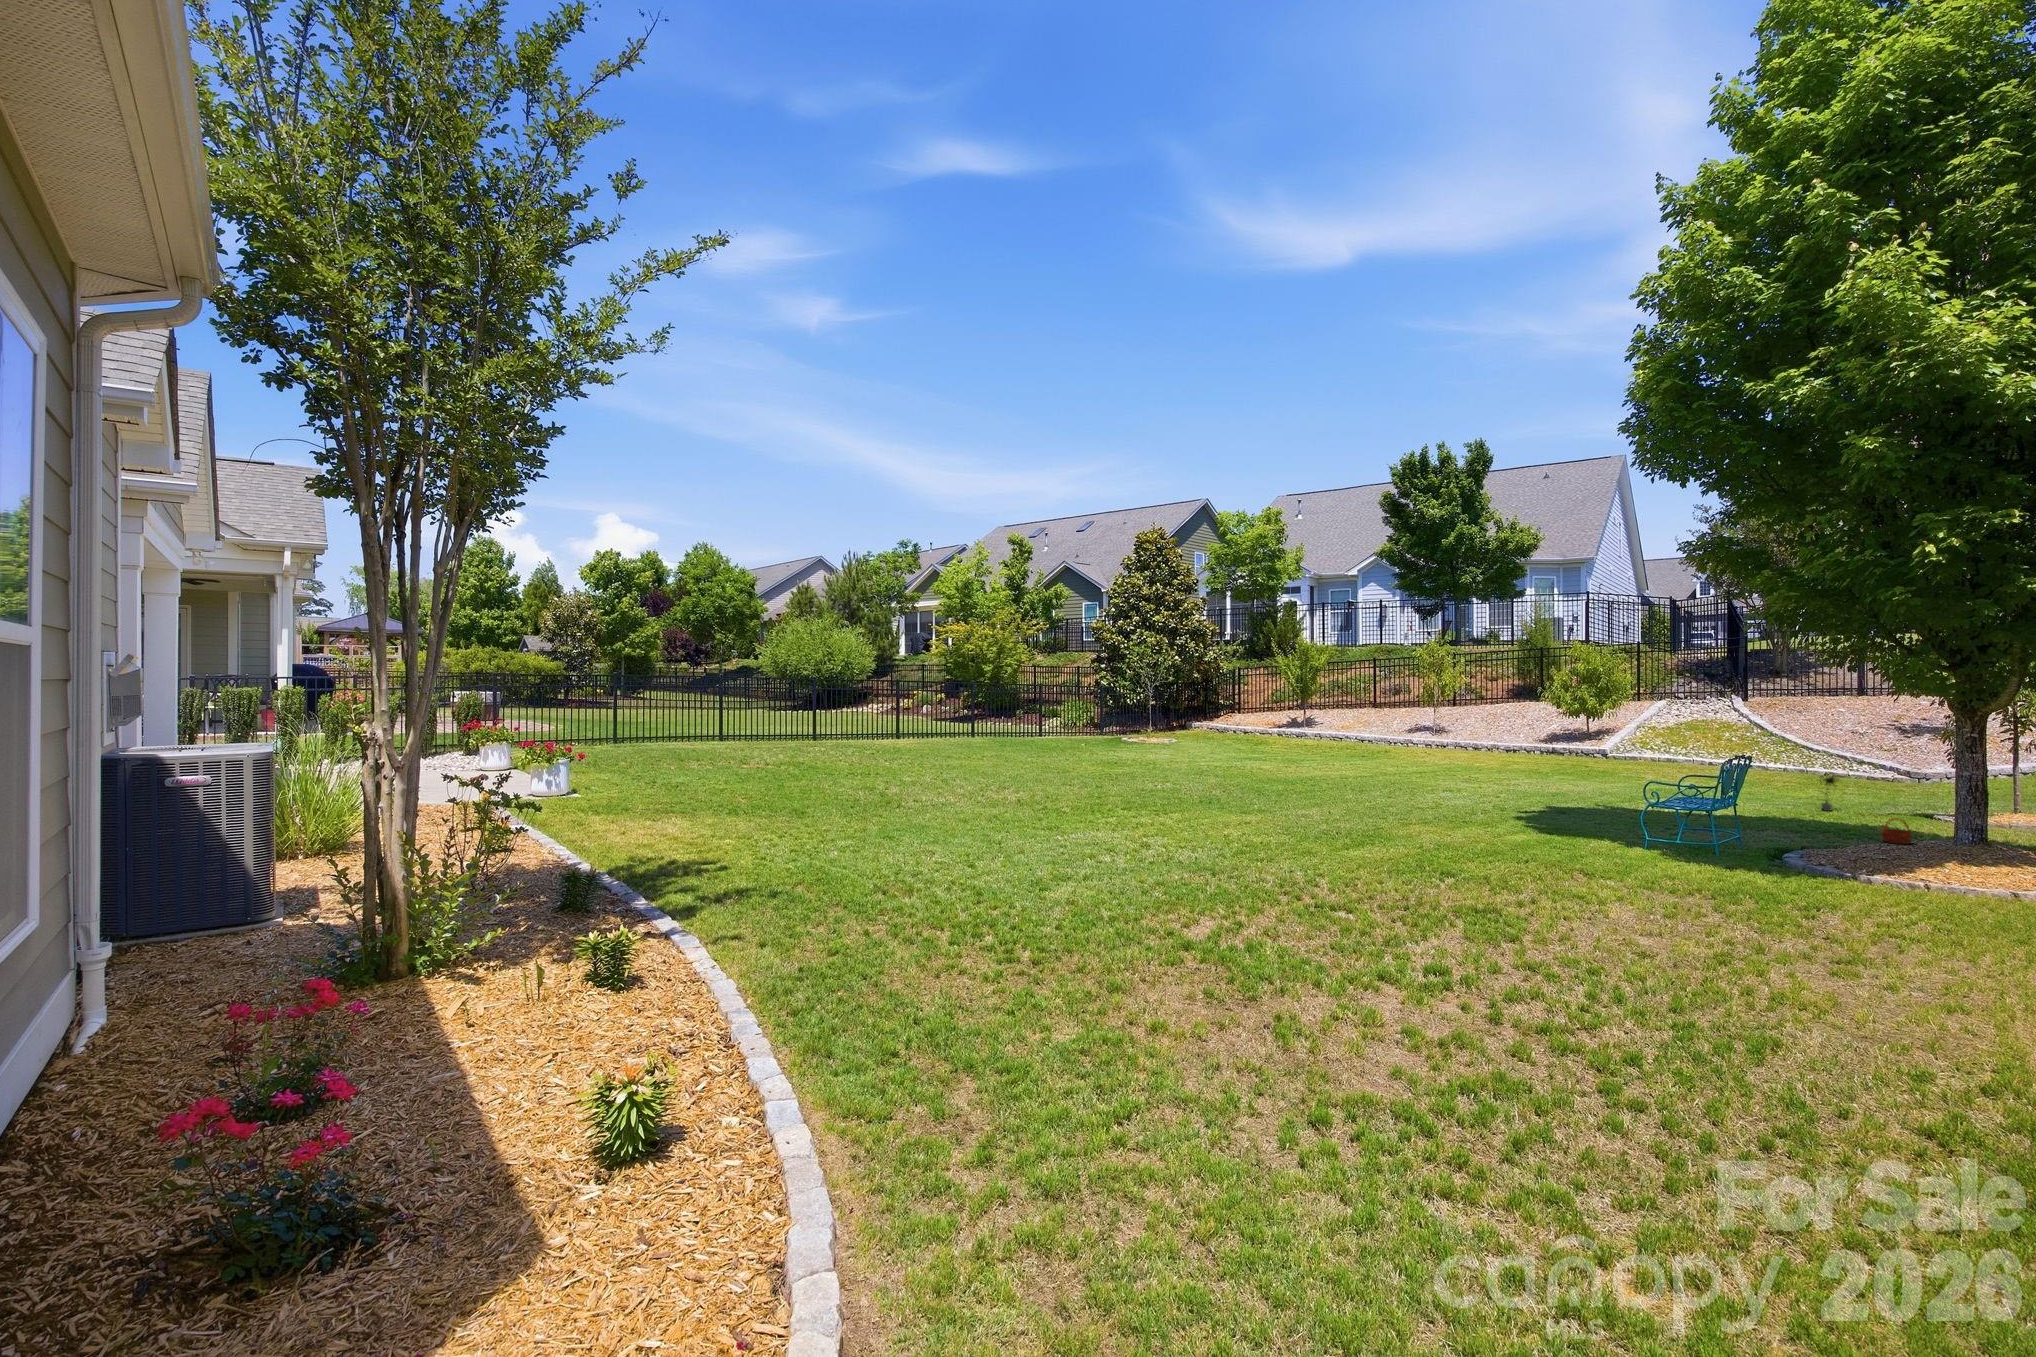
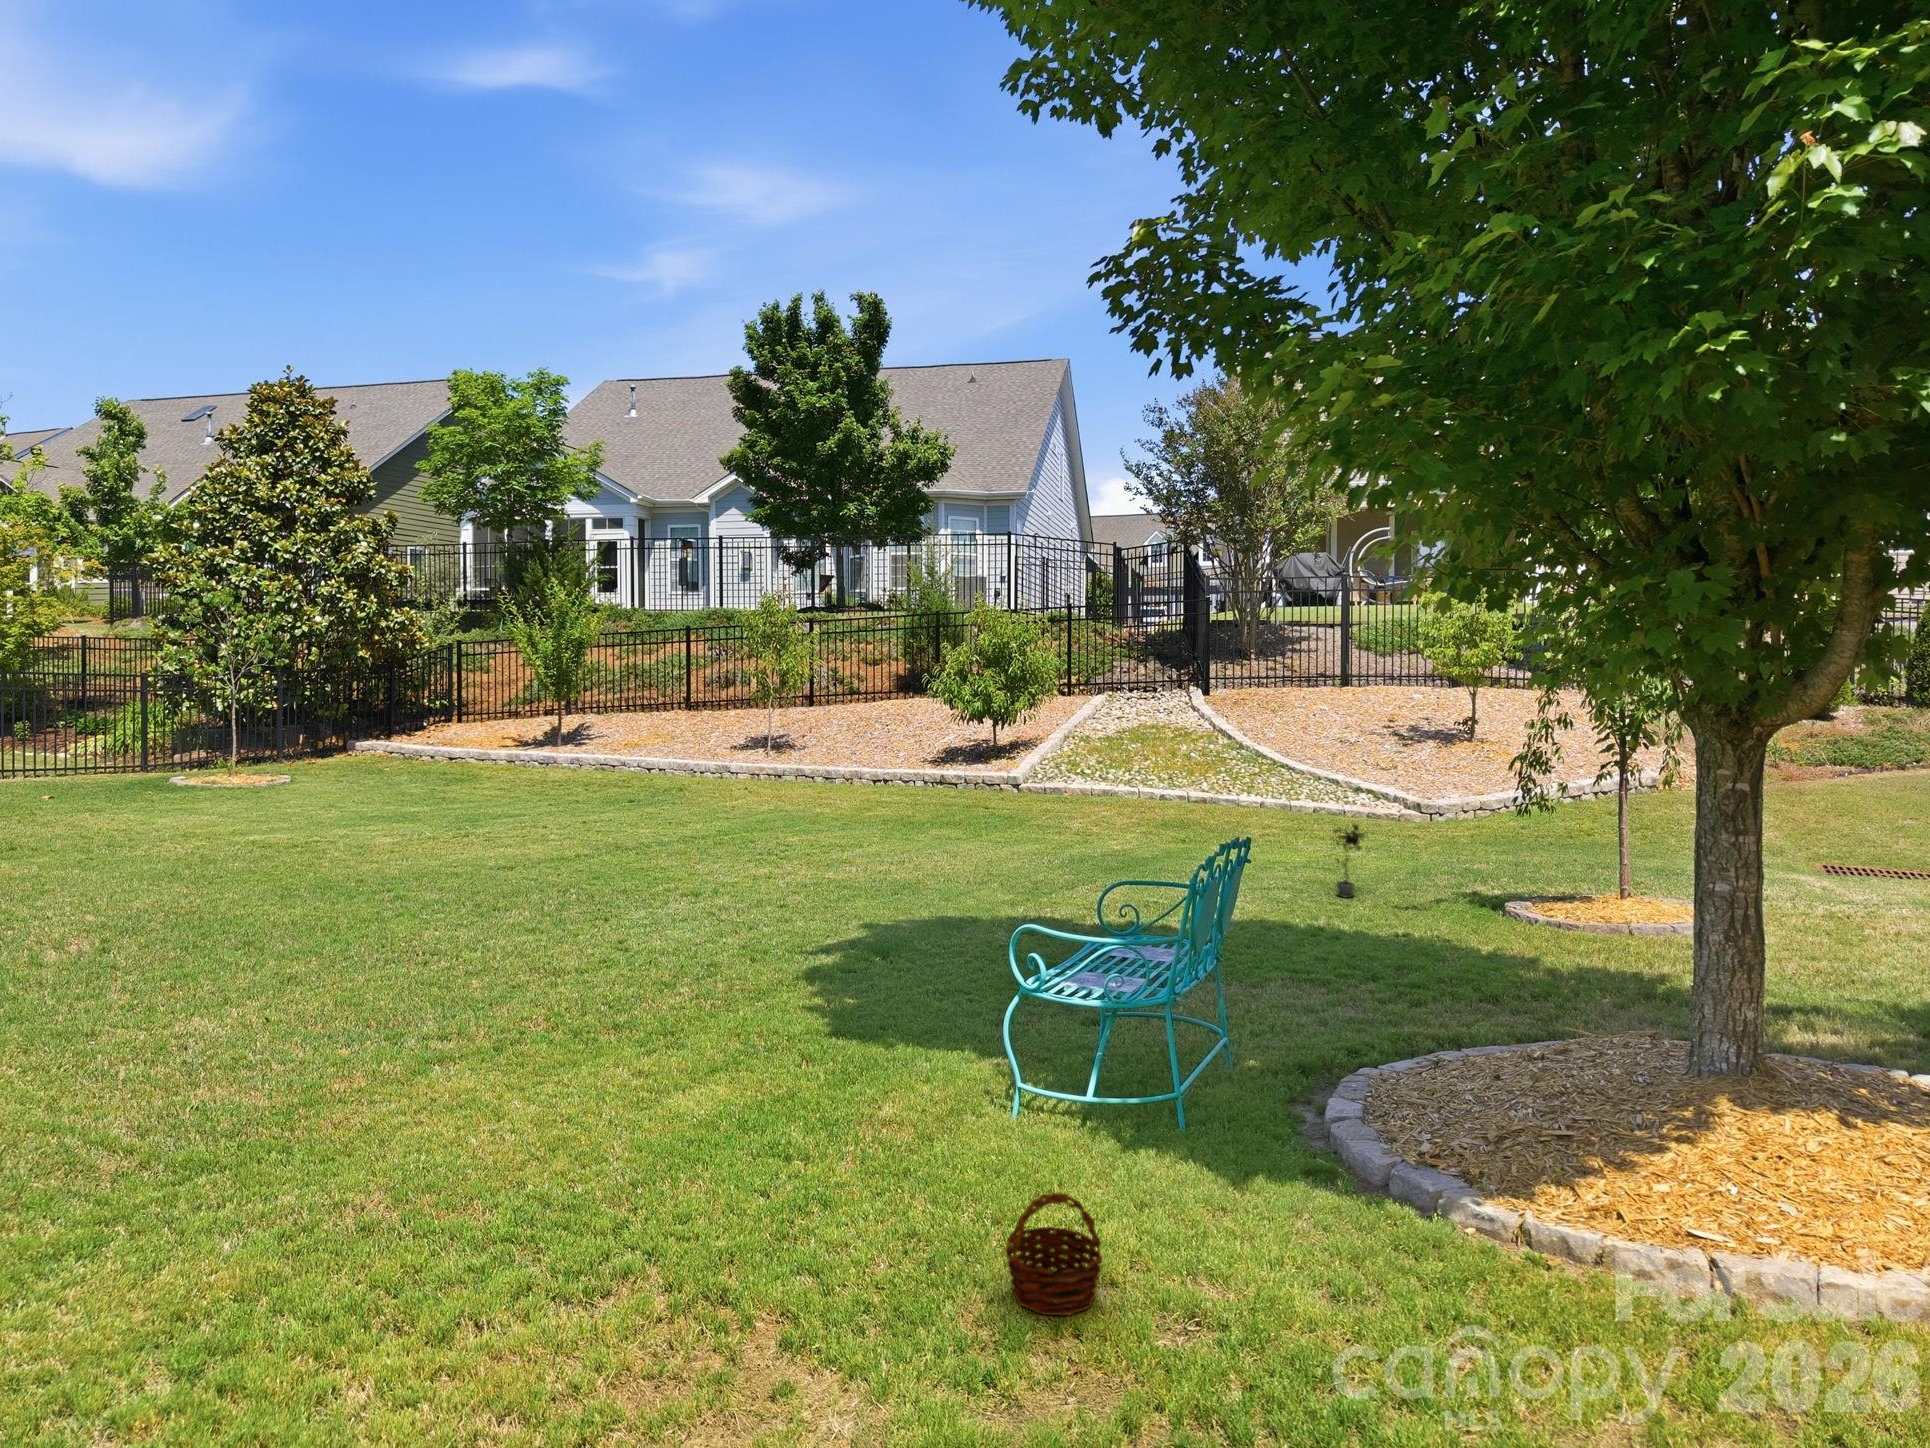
basket: present [1881,818,1912,844] -> present [1005,1192,1102,1316]

